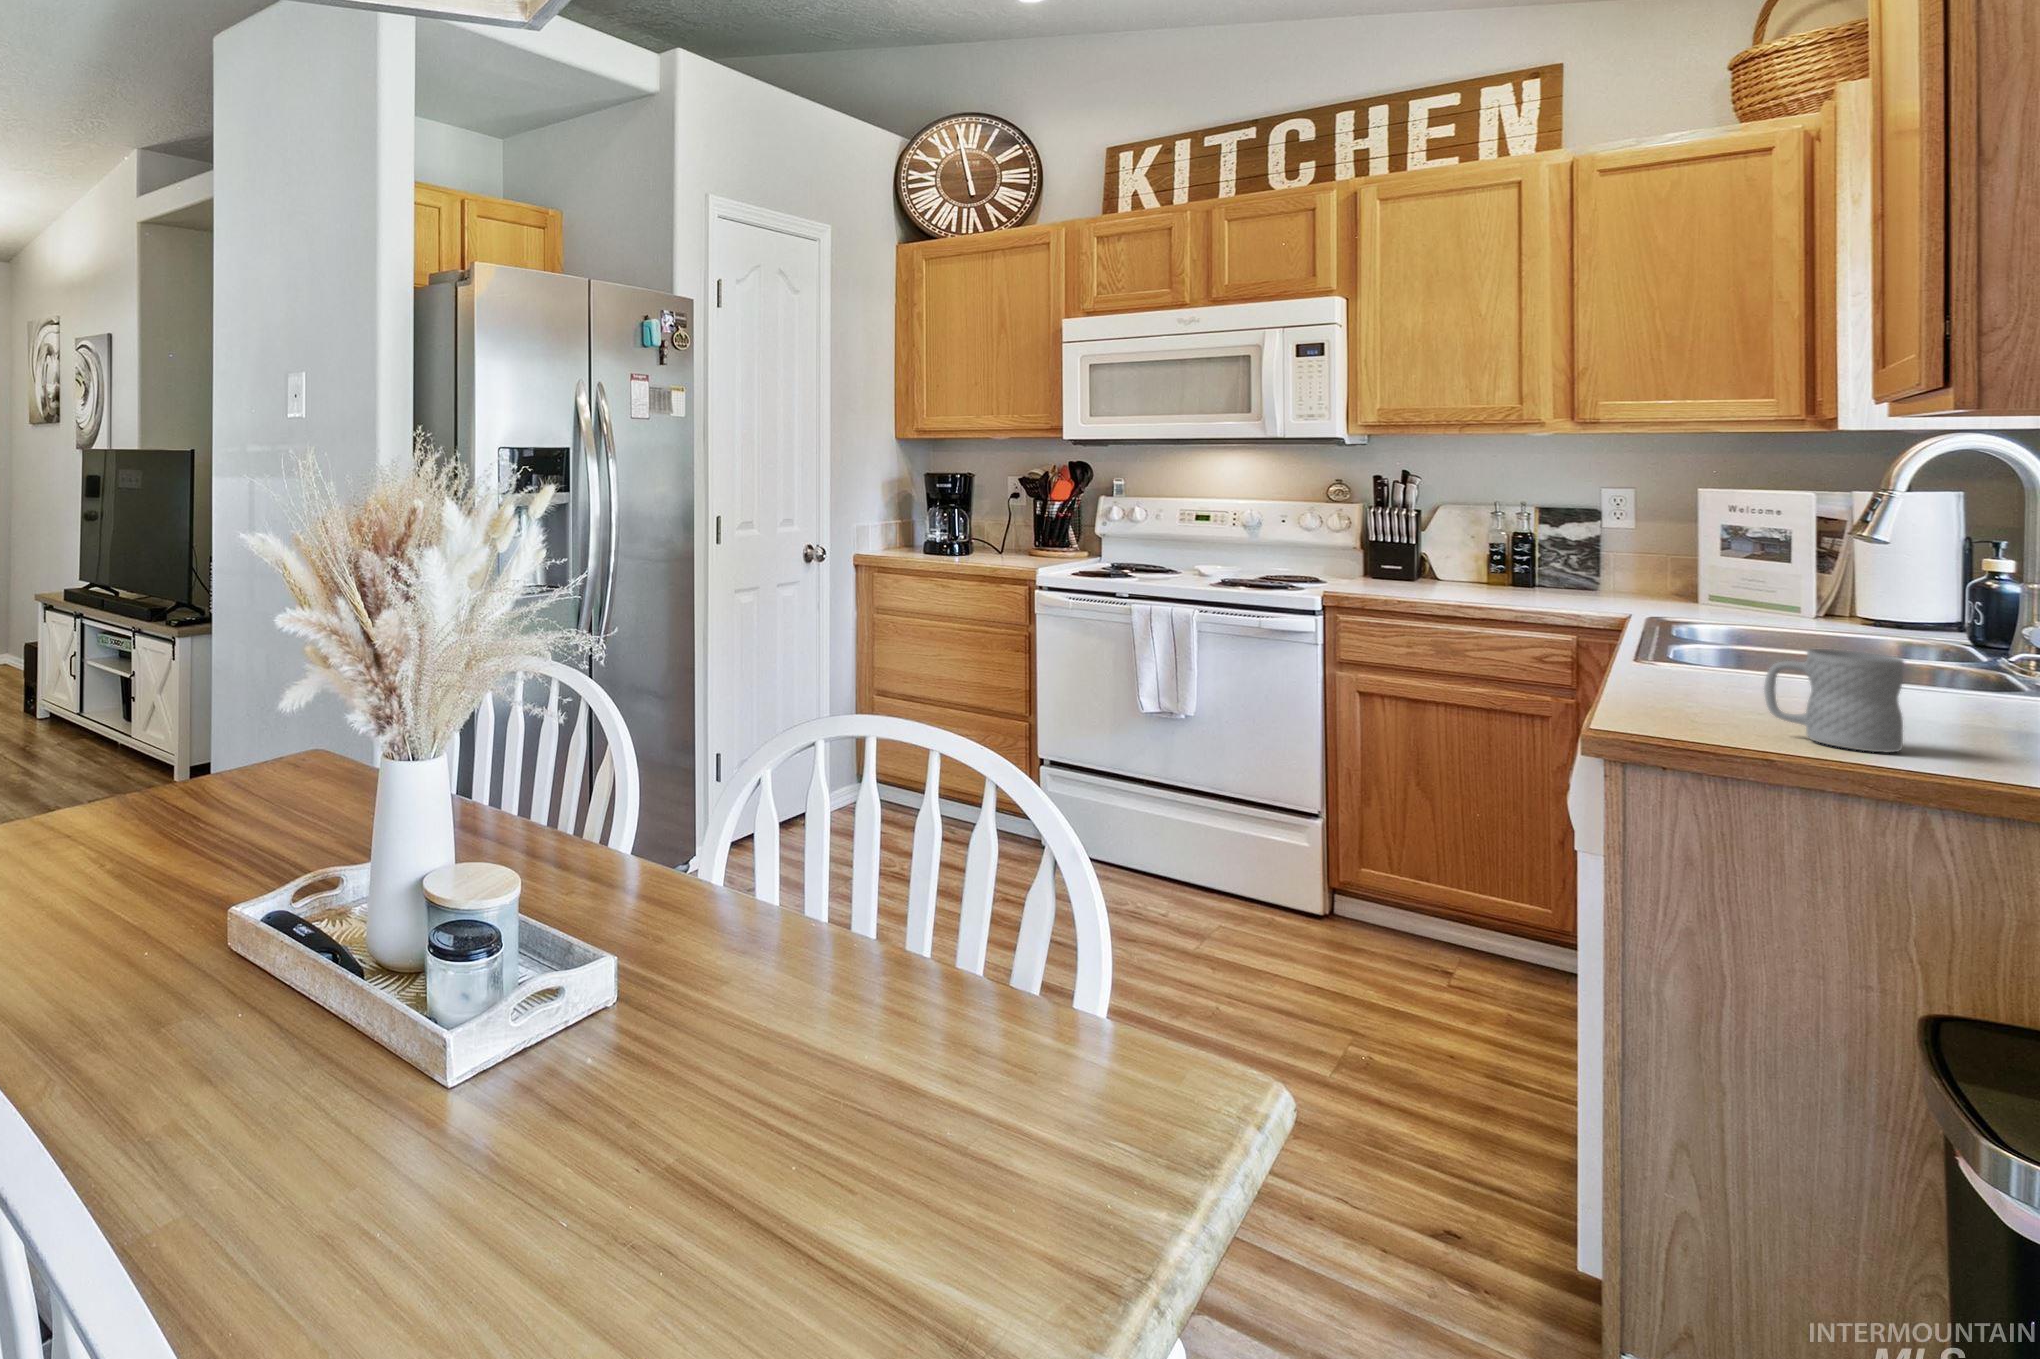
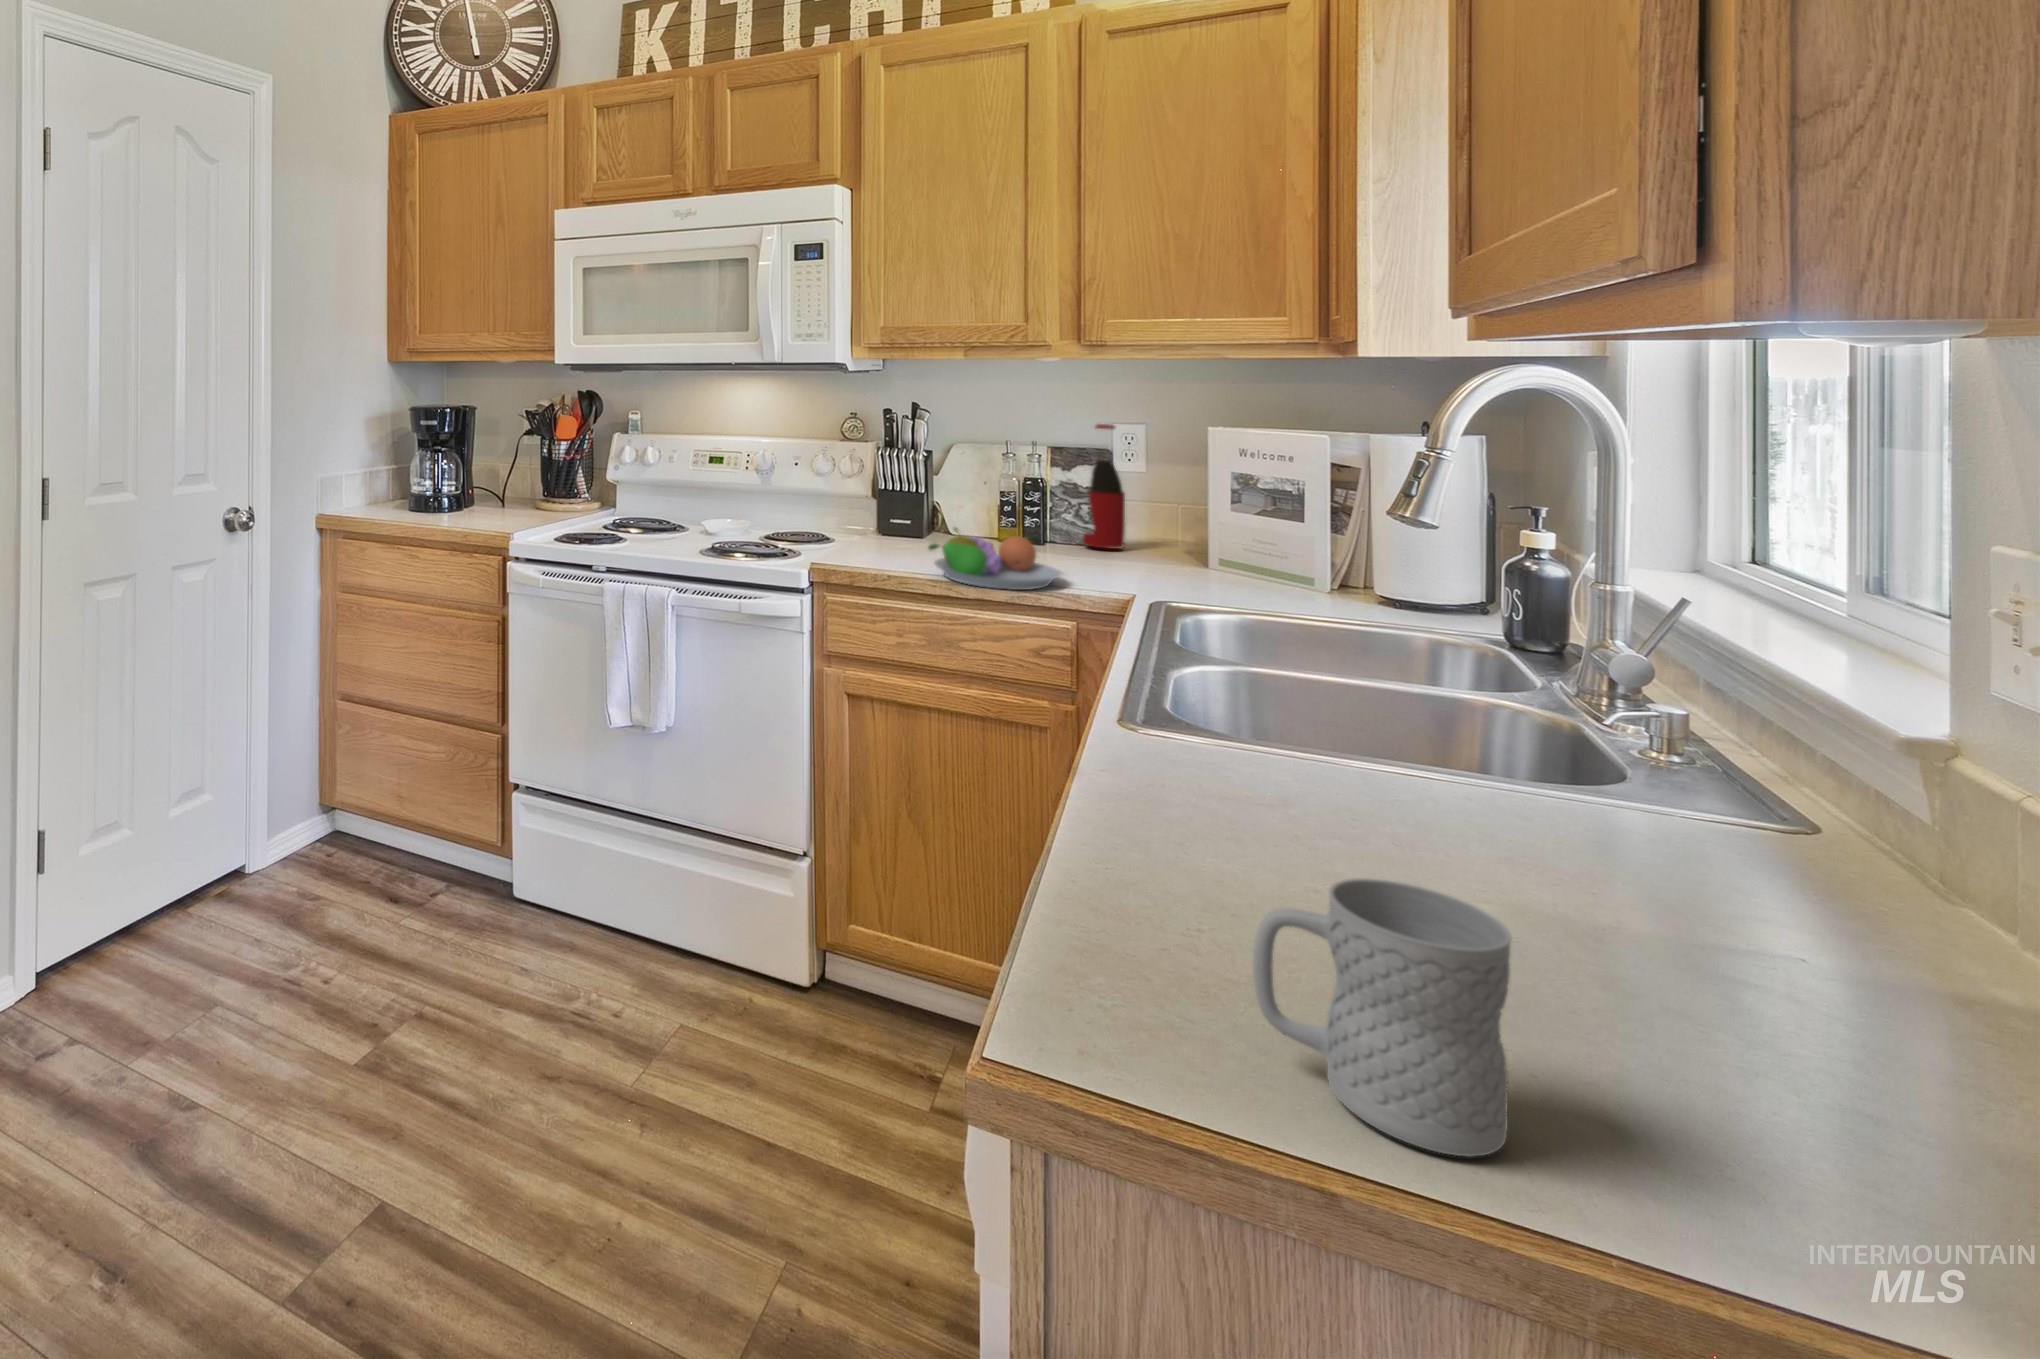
bottle: none [1568,489,1610,594] -> present [1083,424,1125,549]
fruit bowl: none [1440,563,1562,609] -> present [929,528,1061,590]

